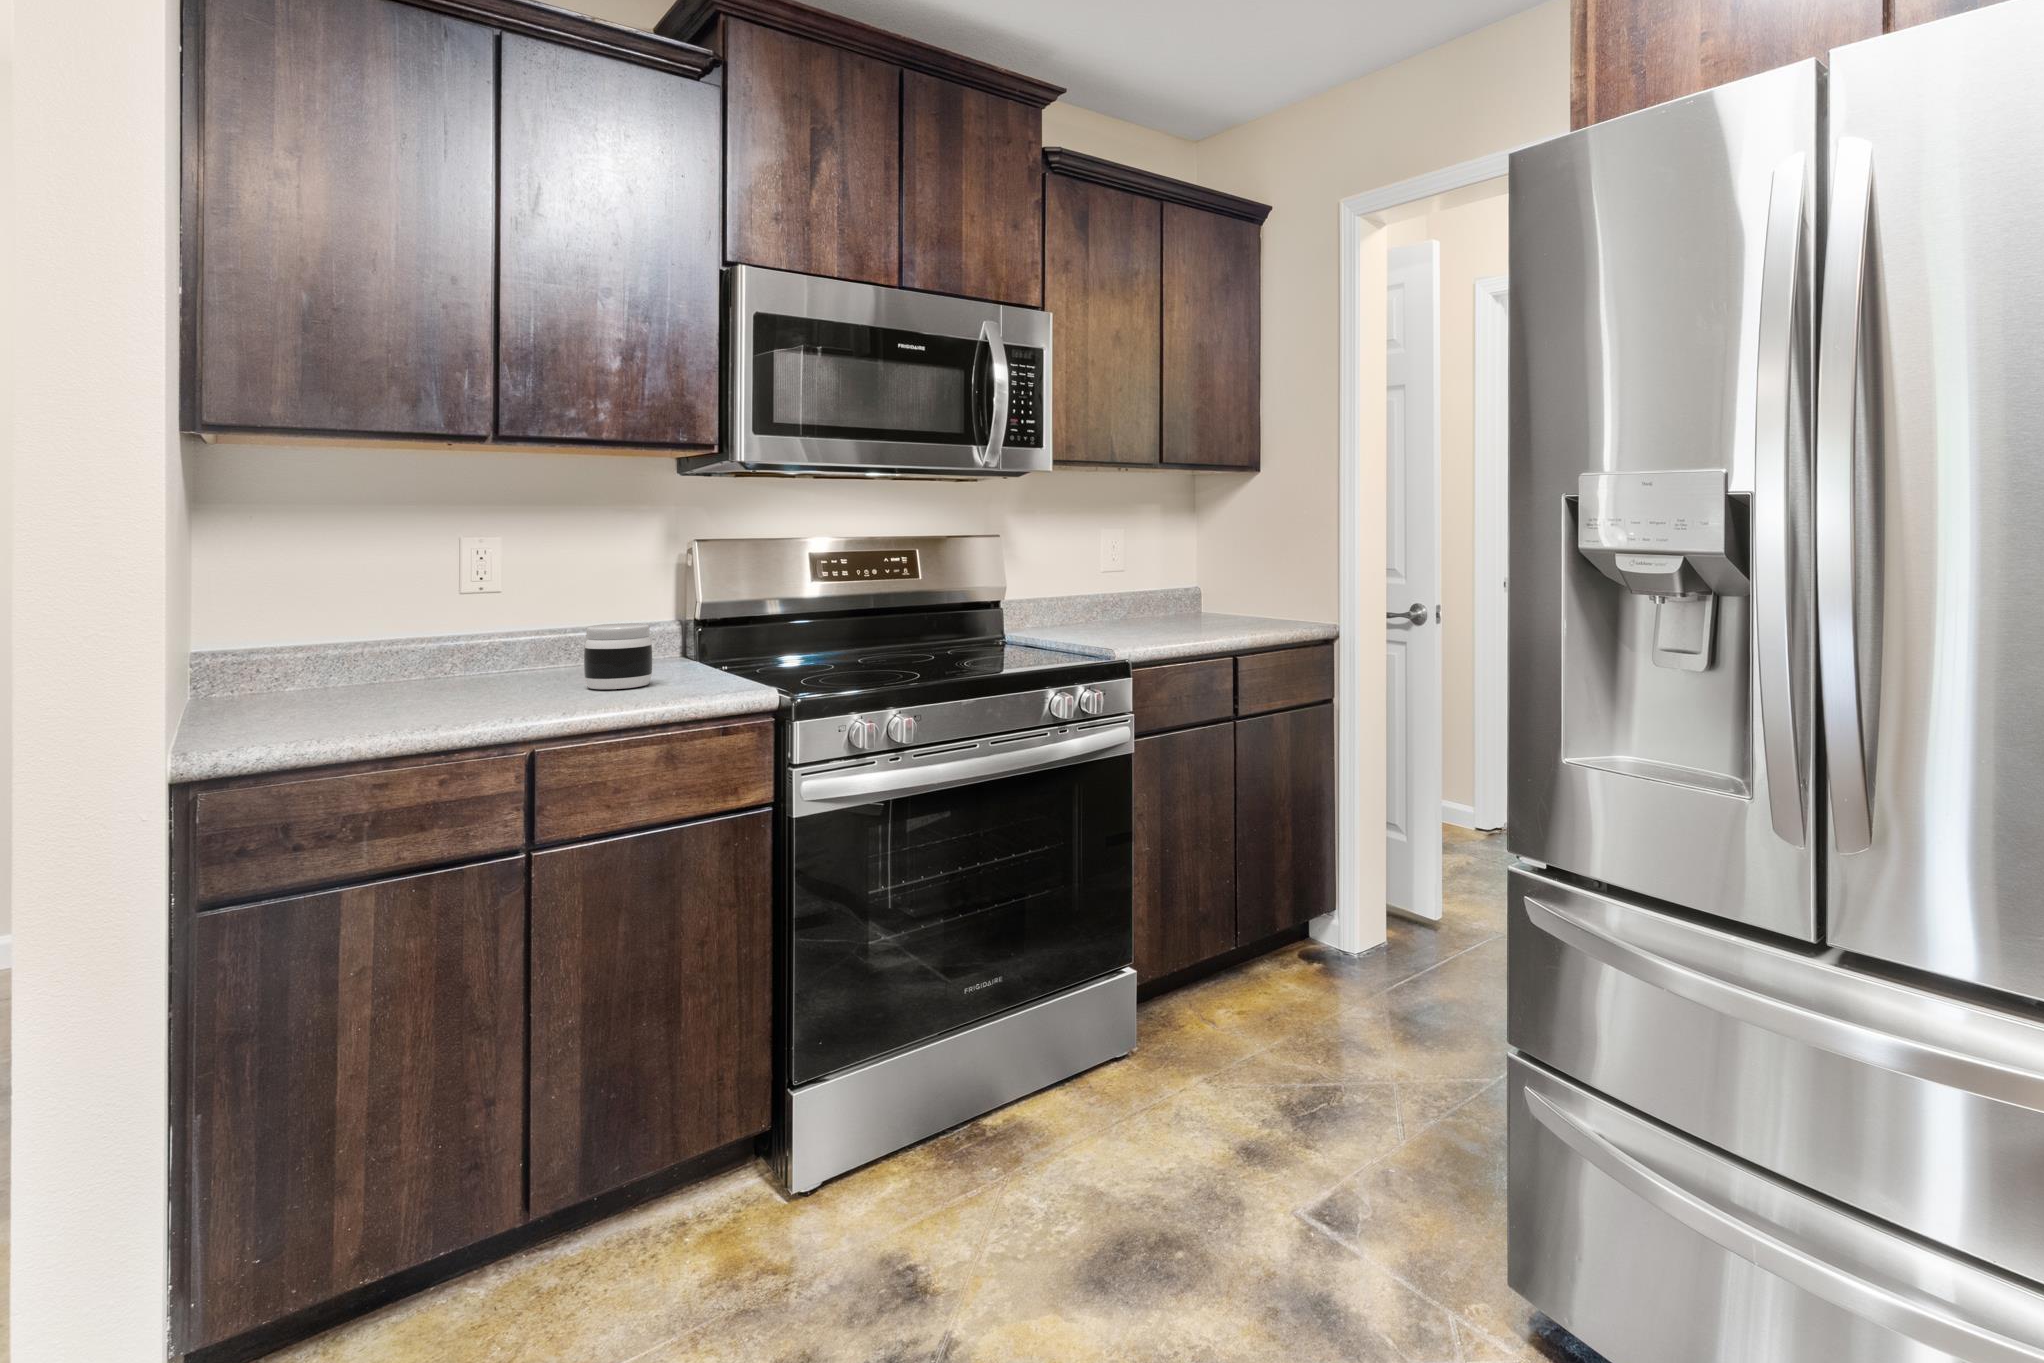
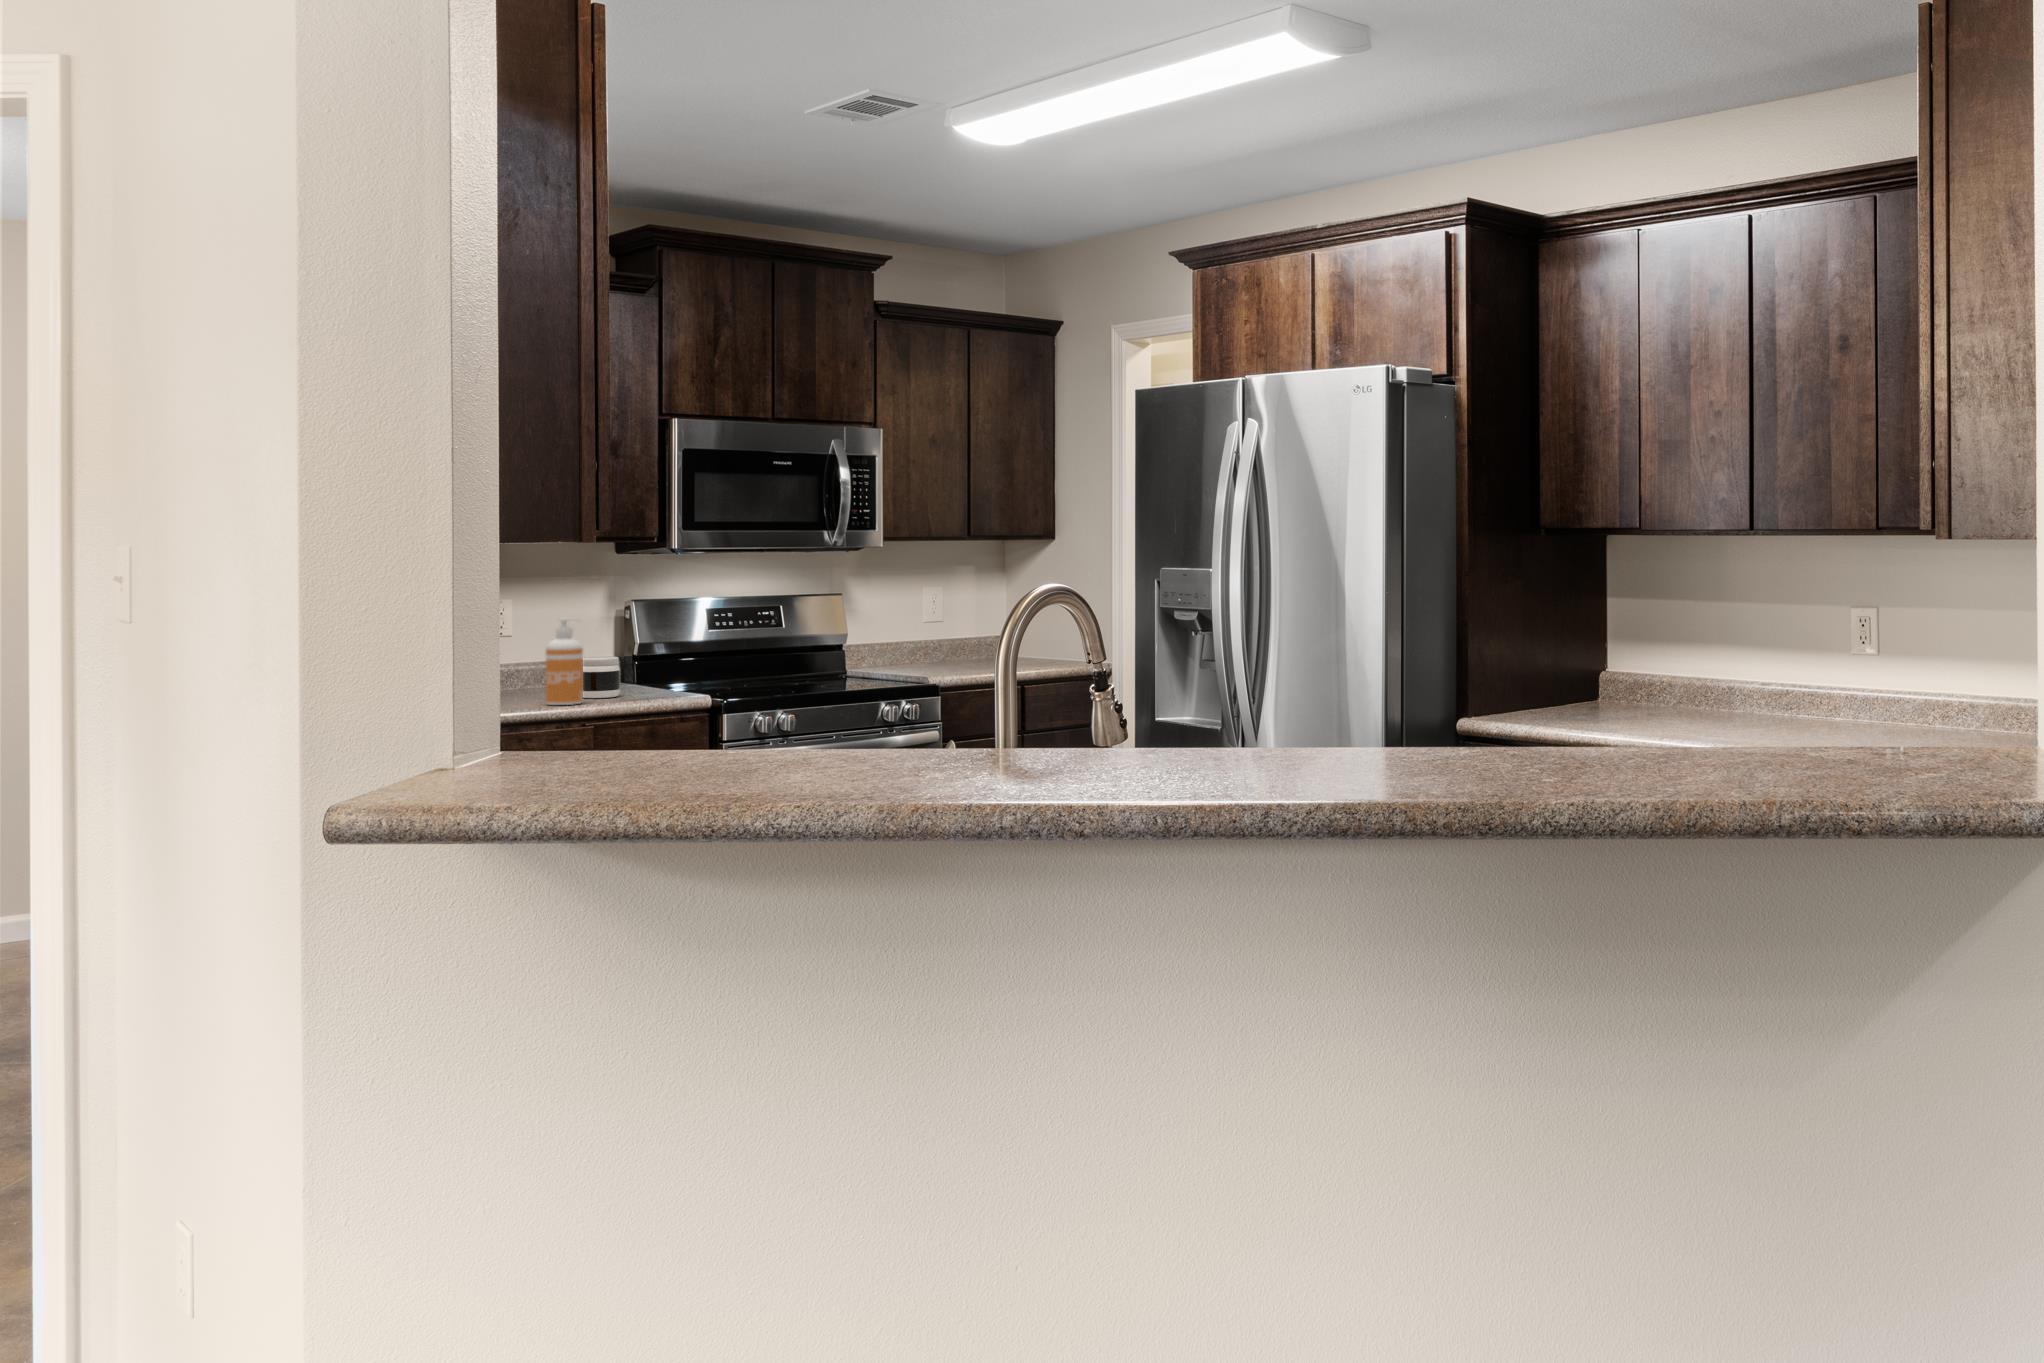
soap dispenser: none [505,565,570,707] -> present [546,619,583,705]

